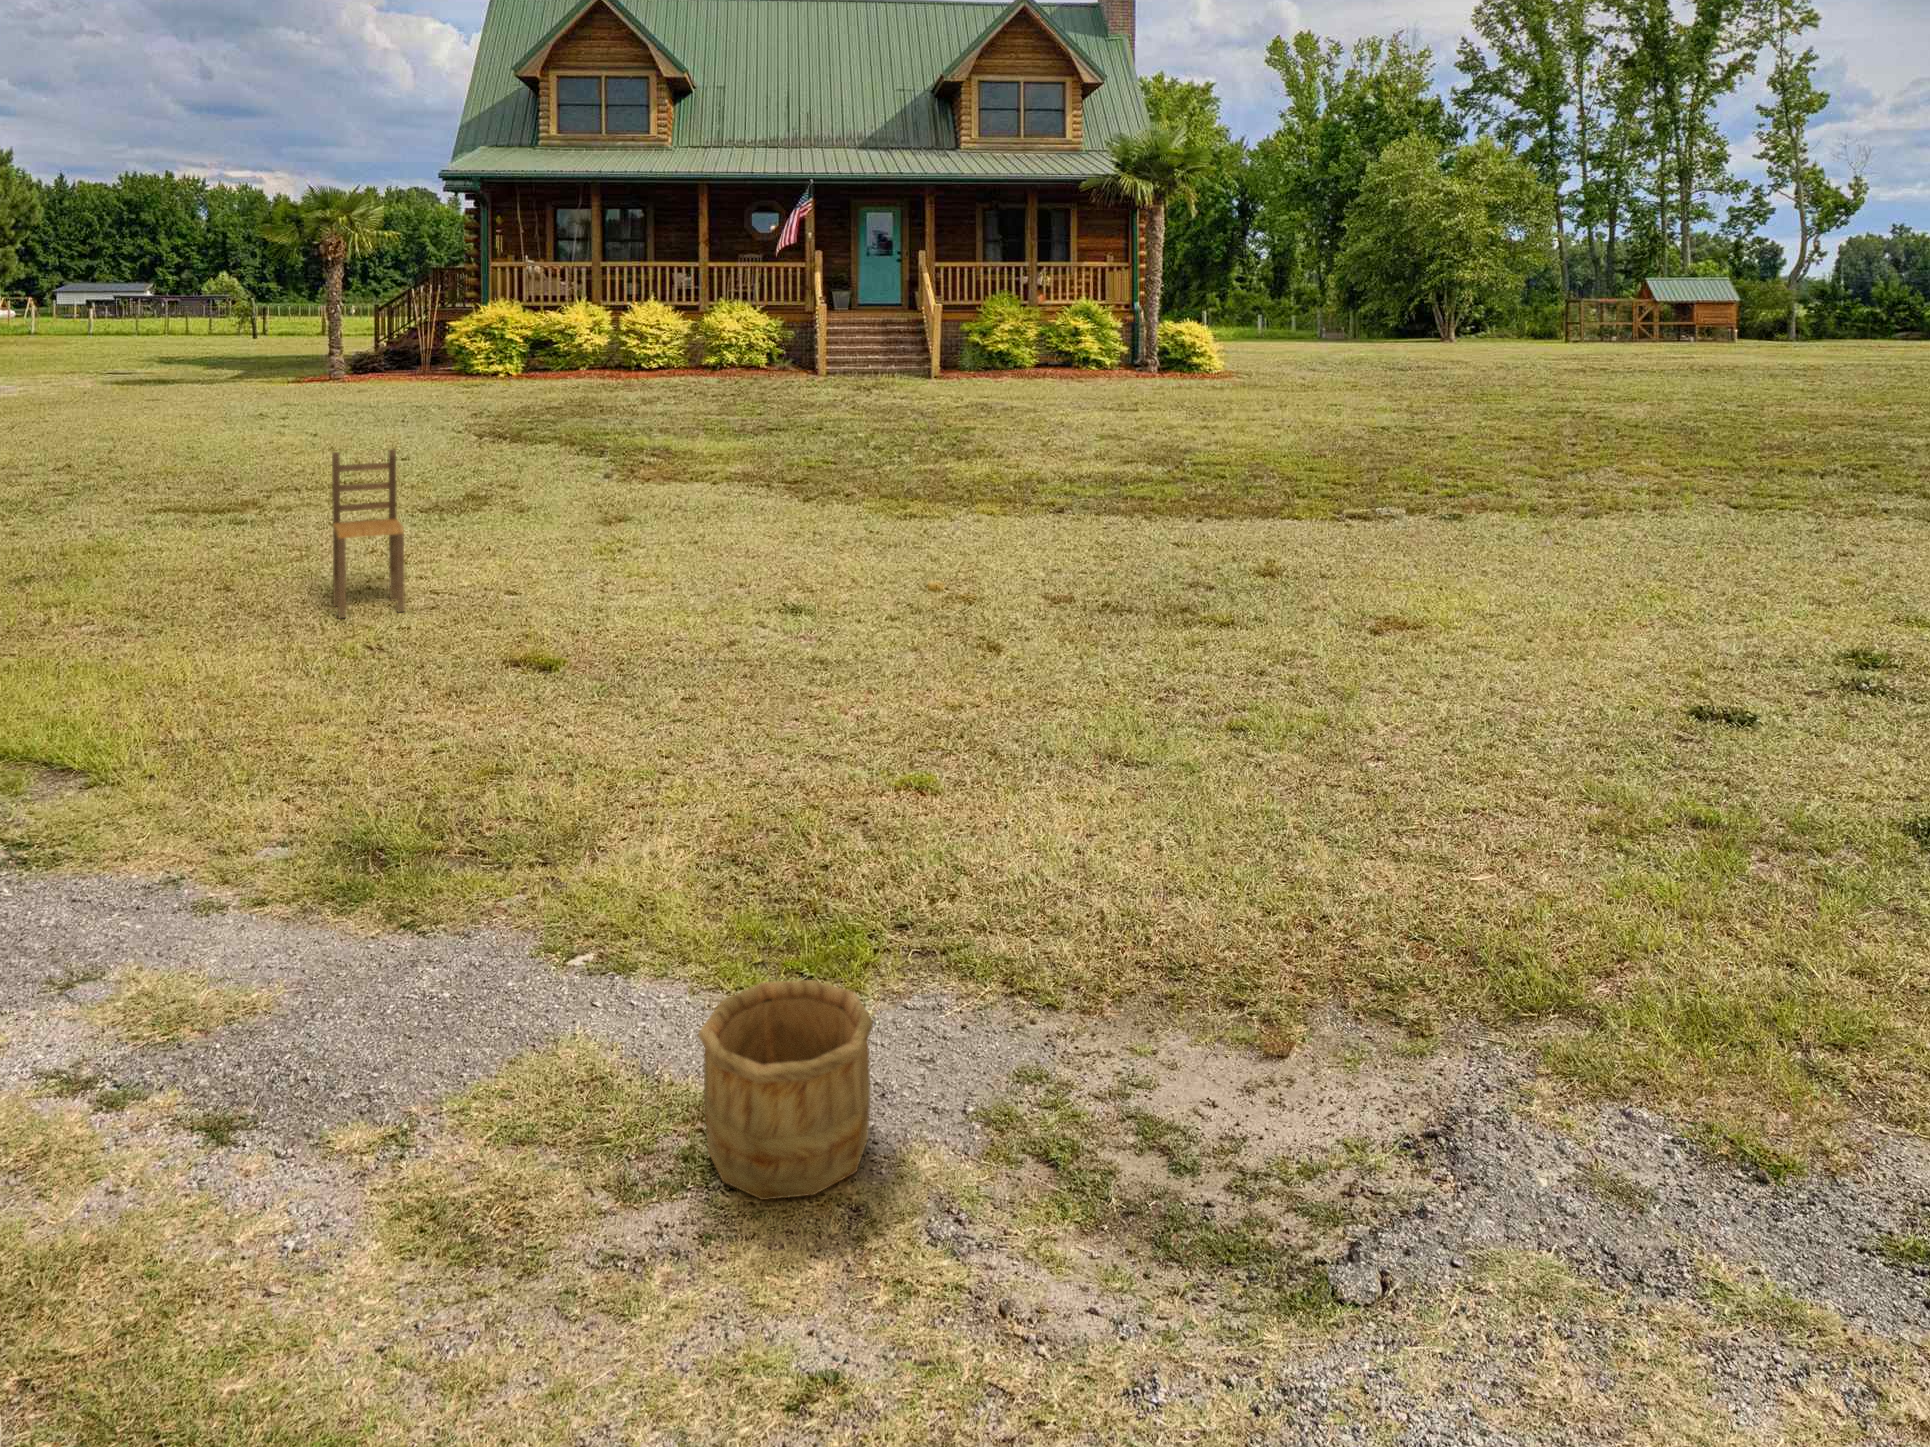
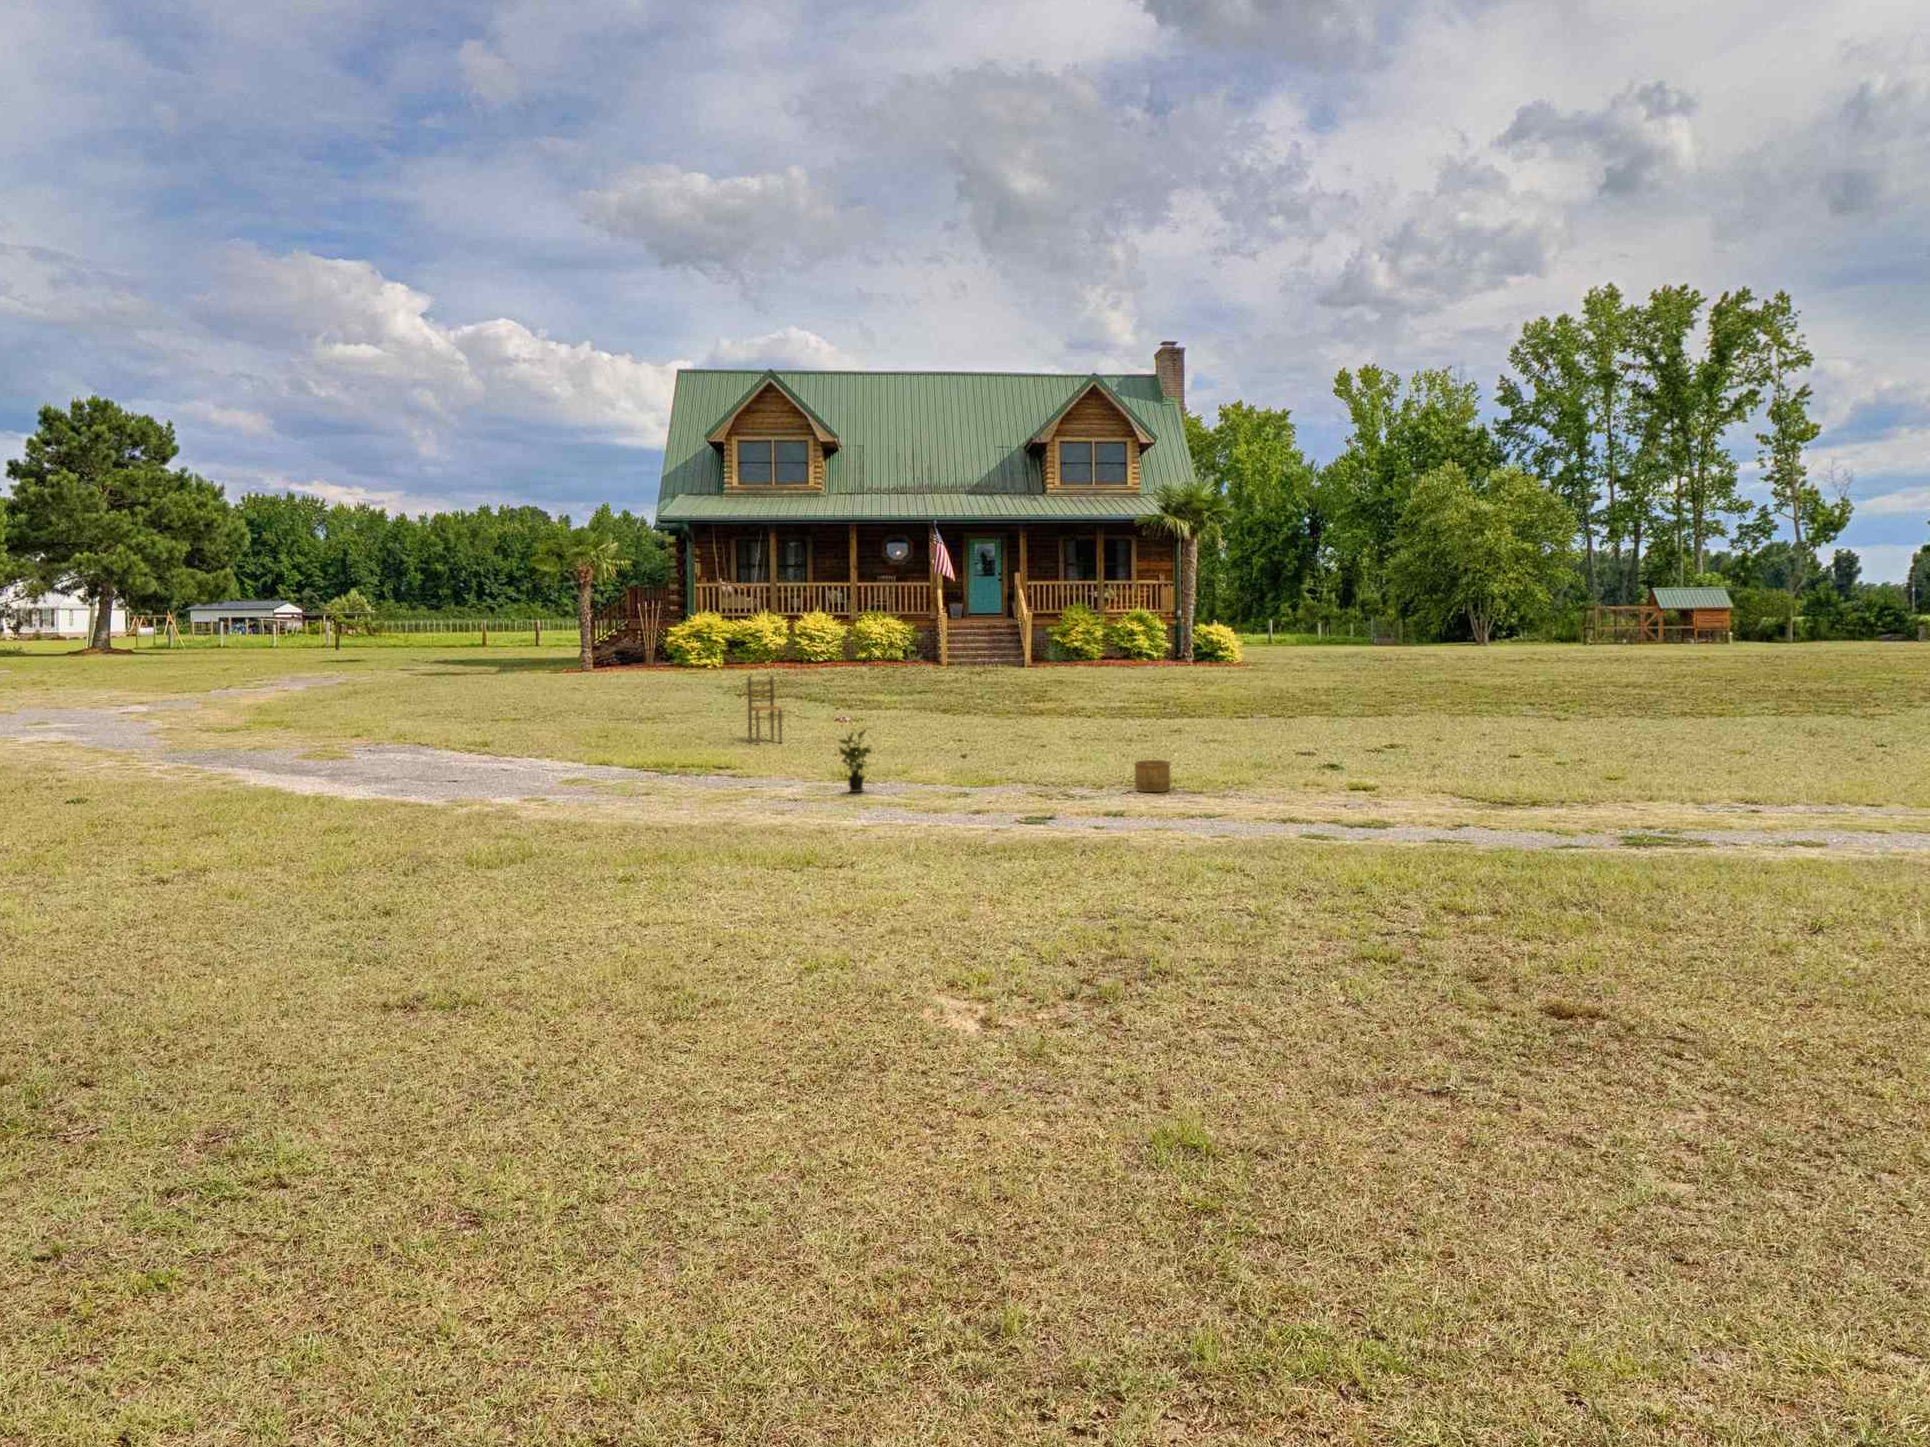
potted plant: none [150,868,341,1209] -> present [839,730,871,792]
wooden bucket: present [698,980,873,1200] -> present [1134,760,1170,792]

